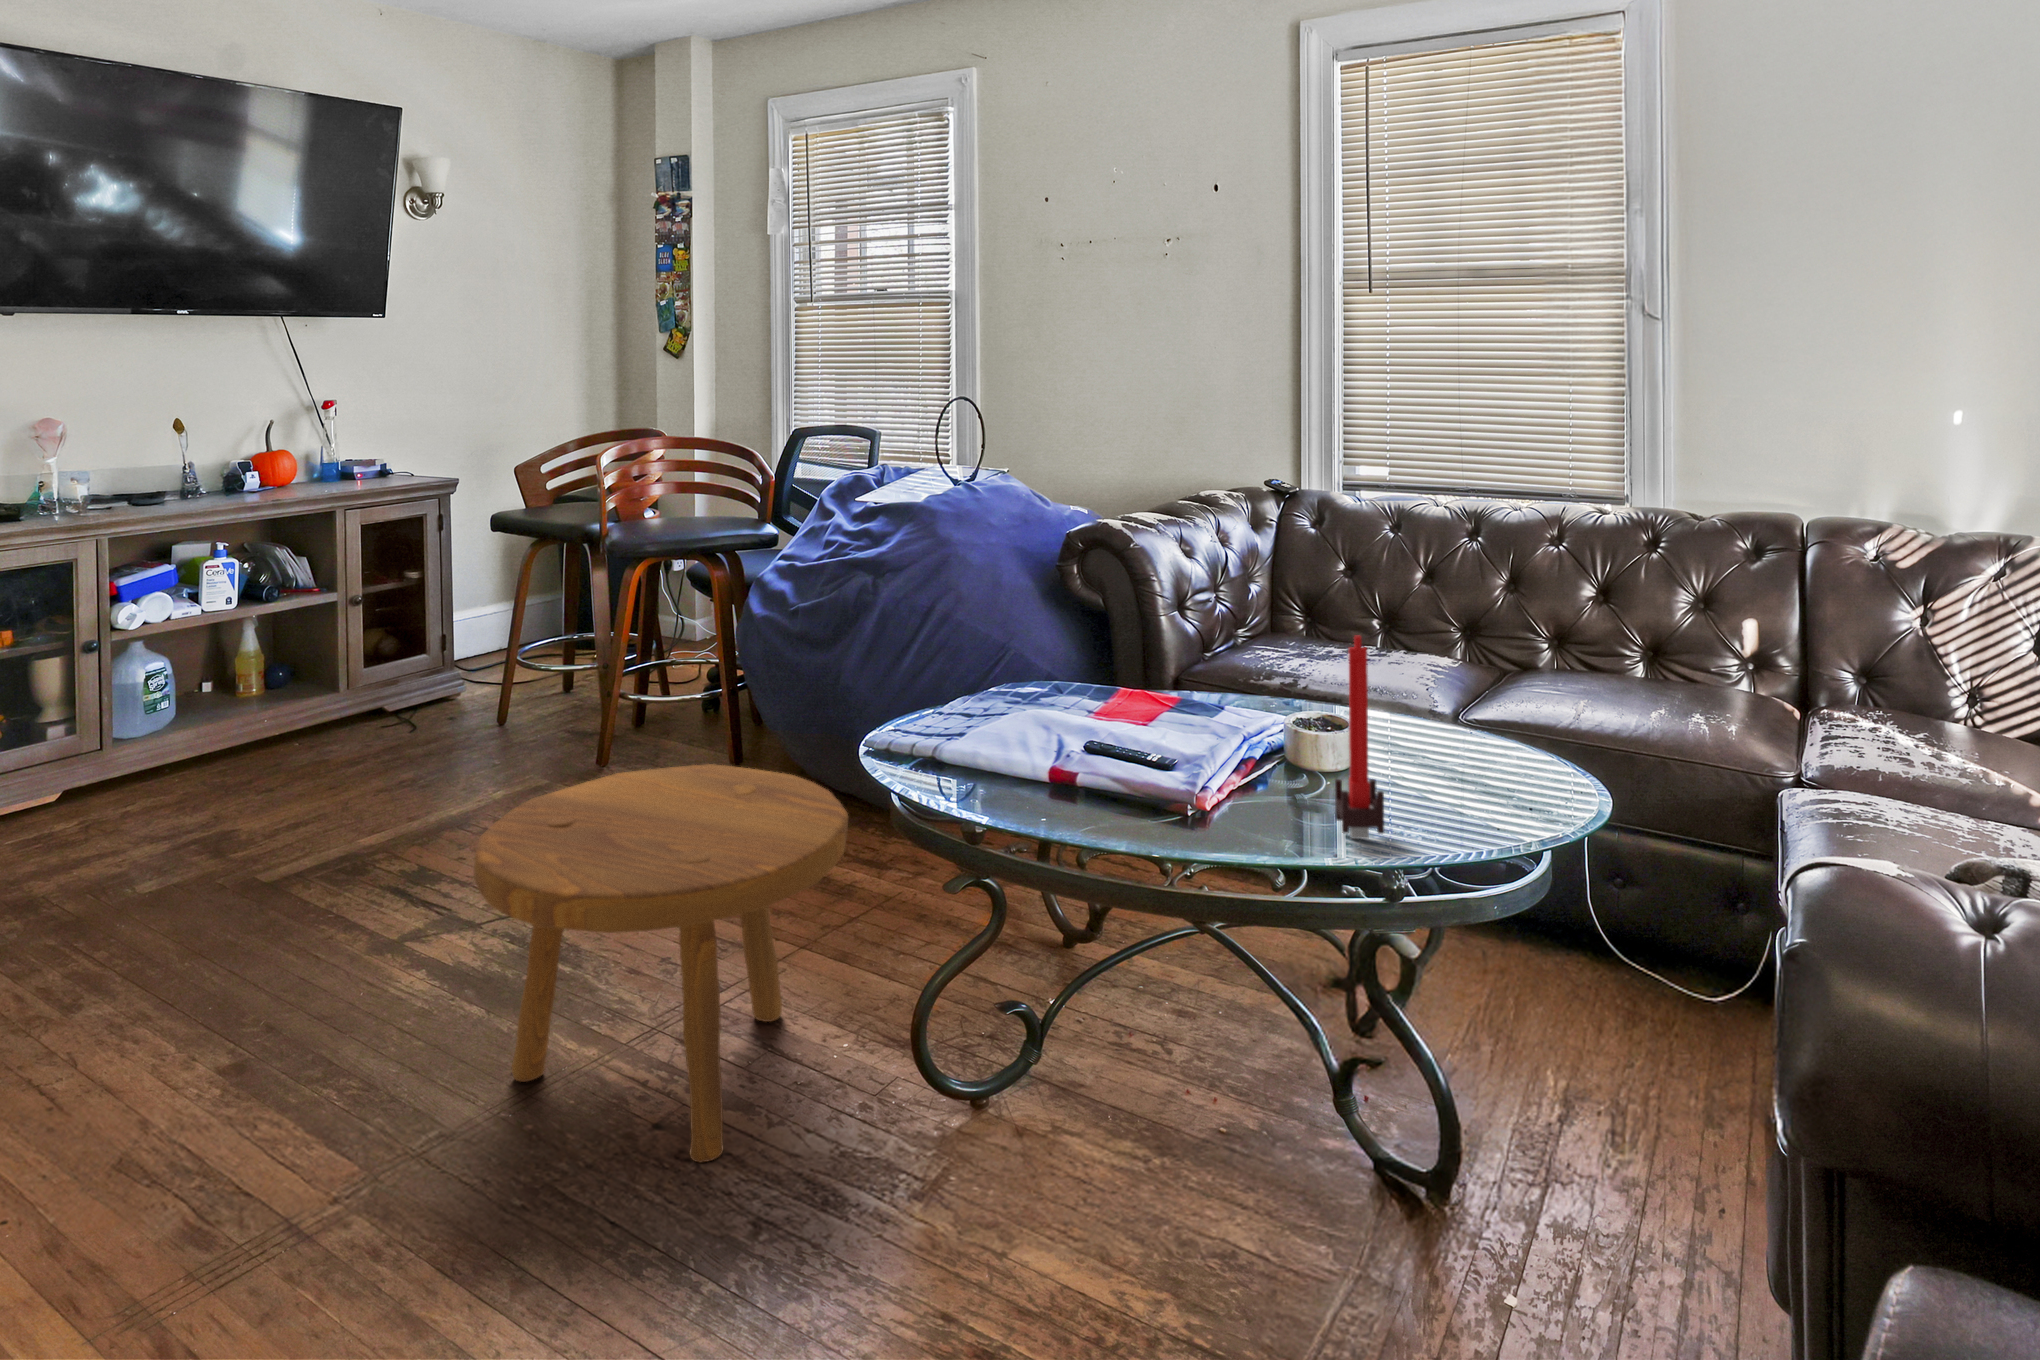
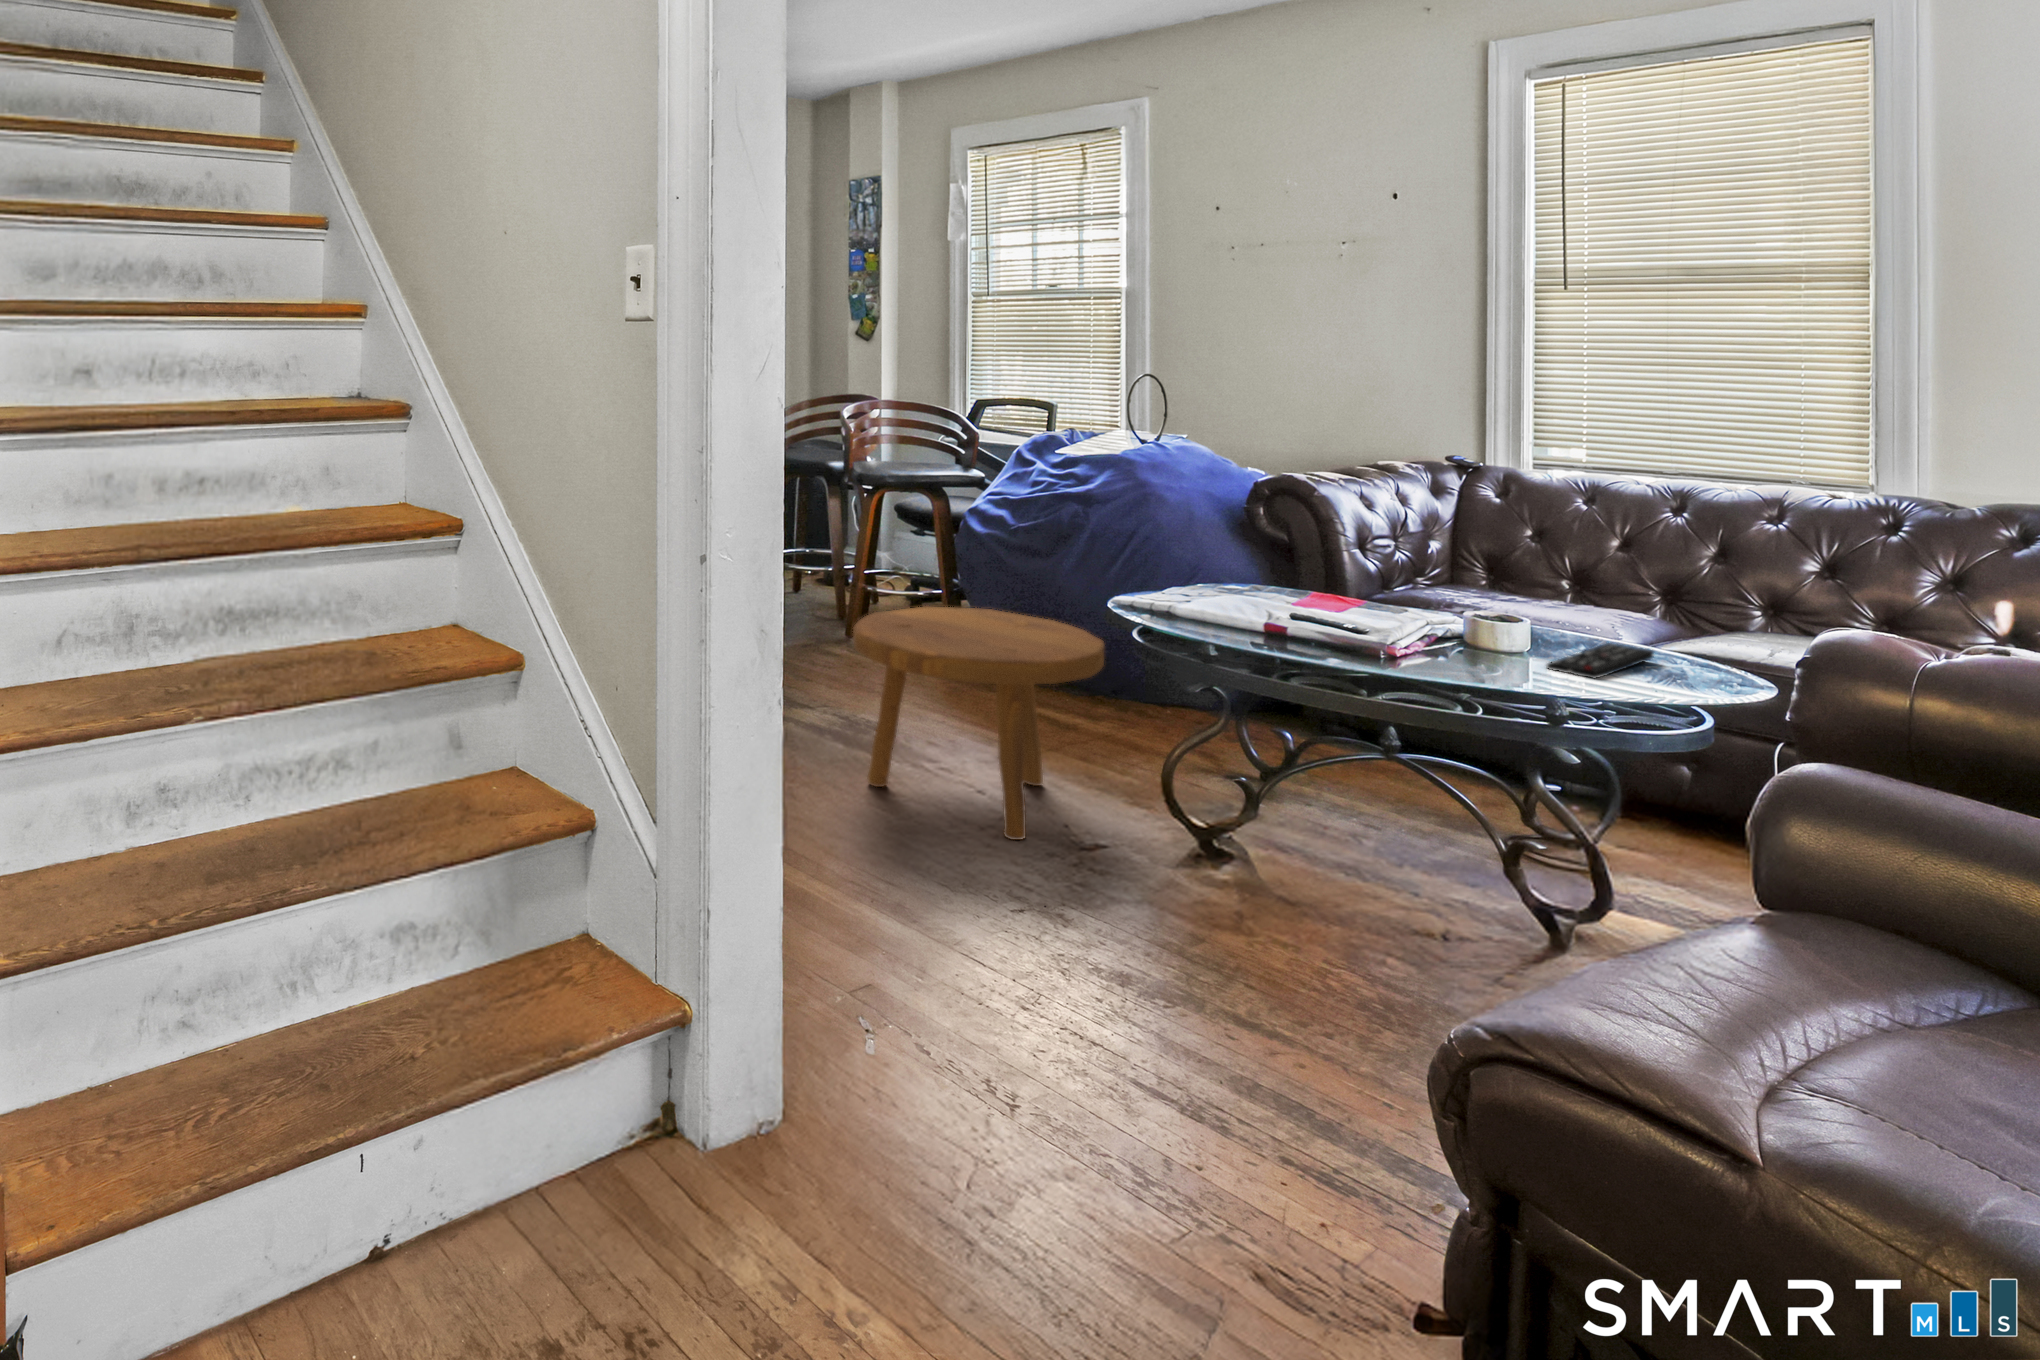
candle: present [1335,636,1384,839] -> none [1517,530,1560,677]
remote control: none [1368,751,1476,830] -> present [1547,643,1654,678]

